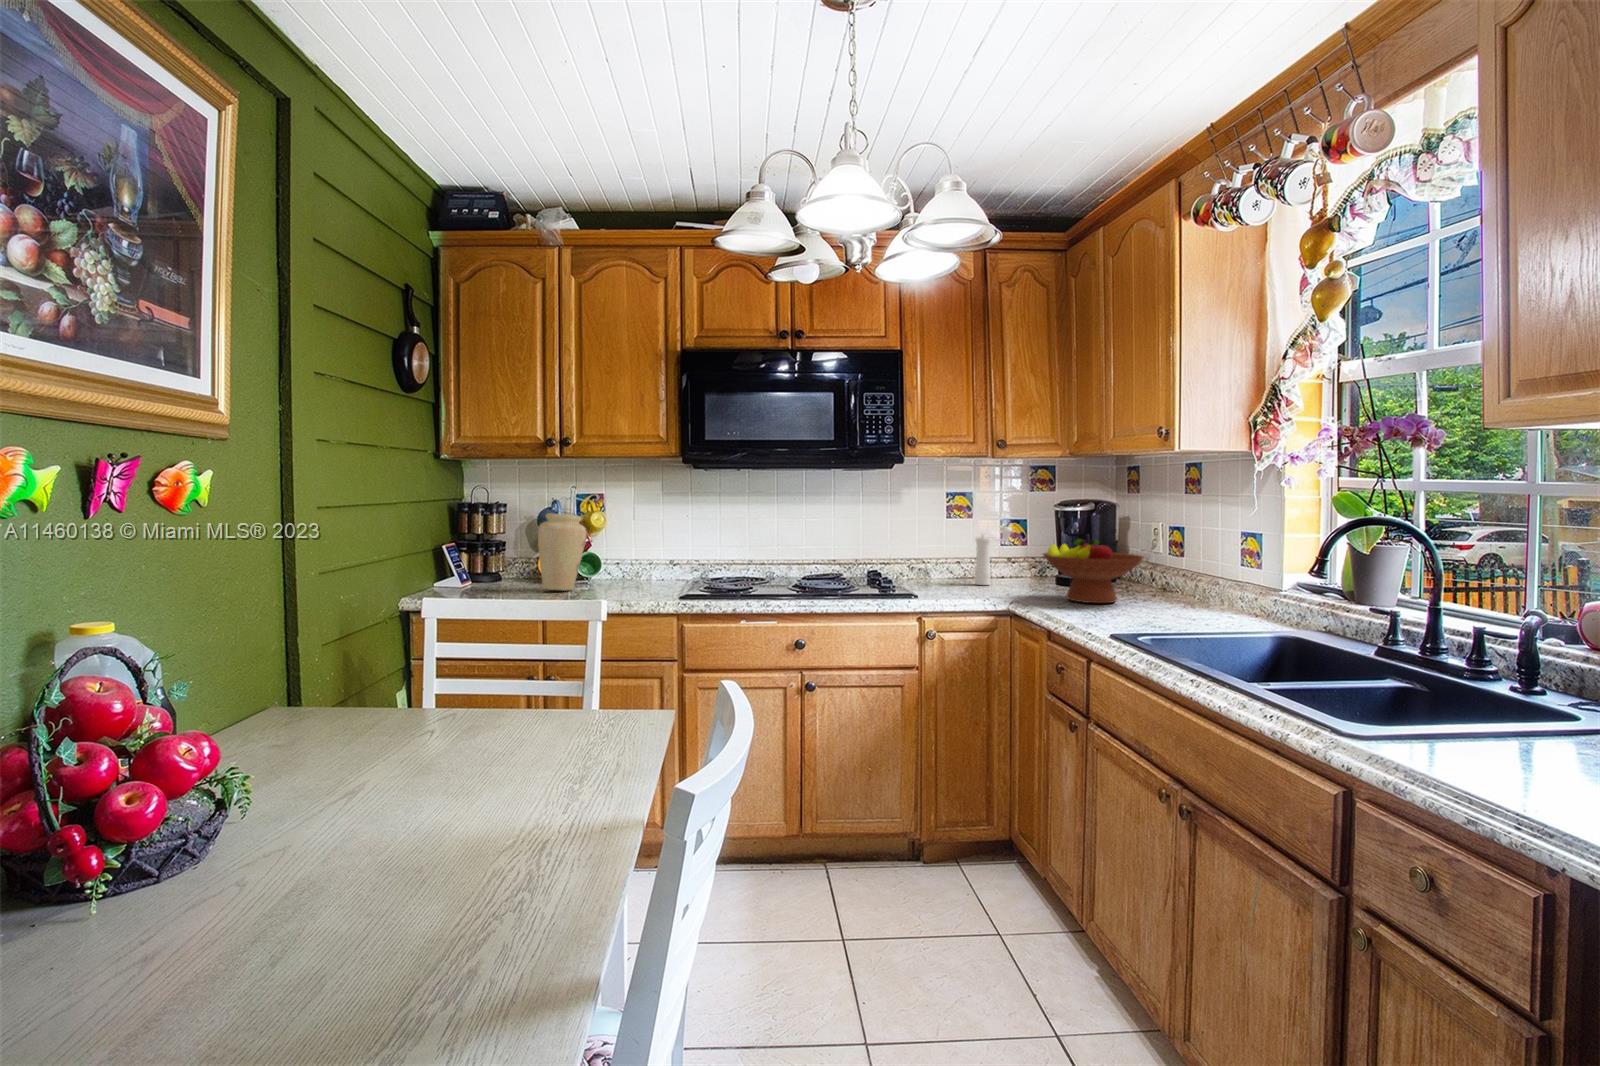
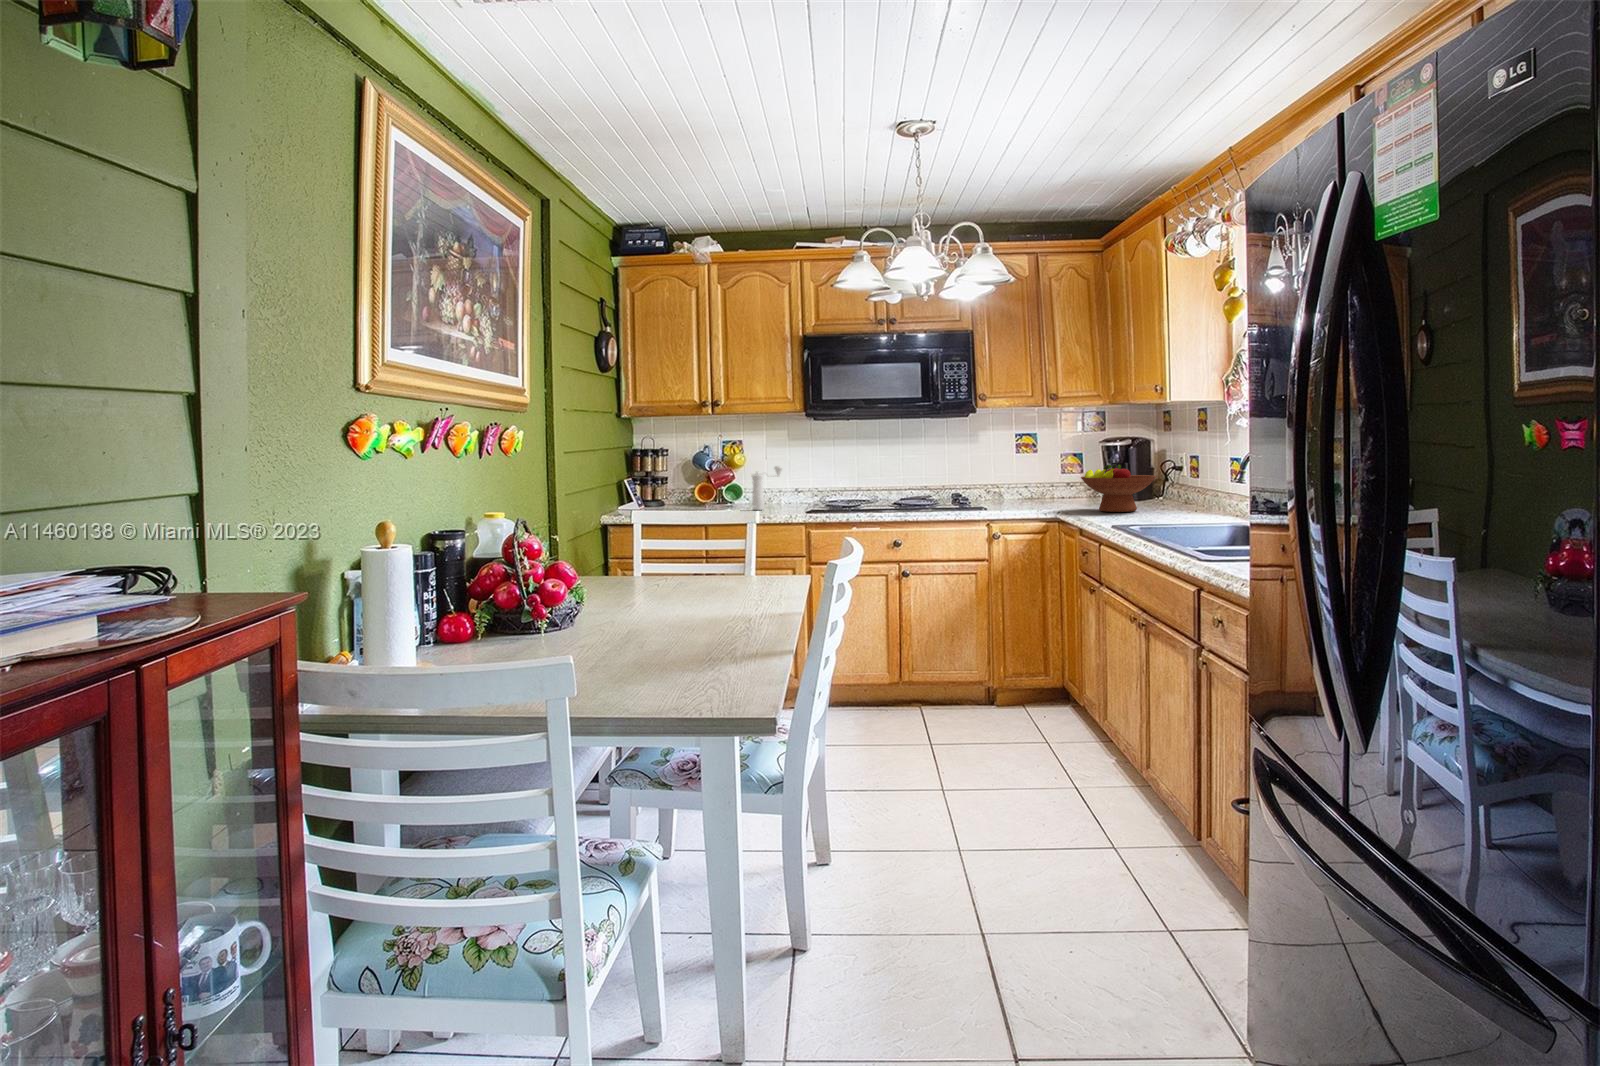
vase: present [538,513,587,591] -> none [702,457,736,514]
pepper mill: present [975,527,1012,585] -> present [752,466,783,510]

